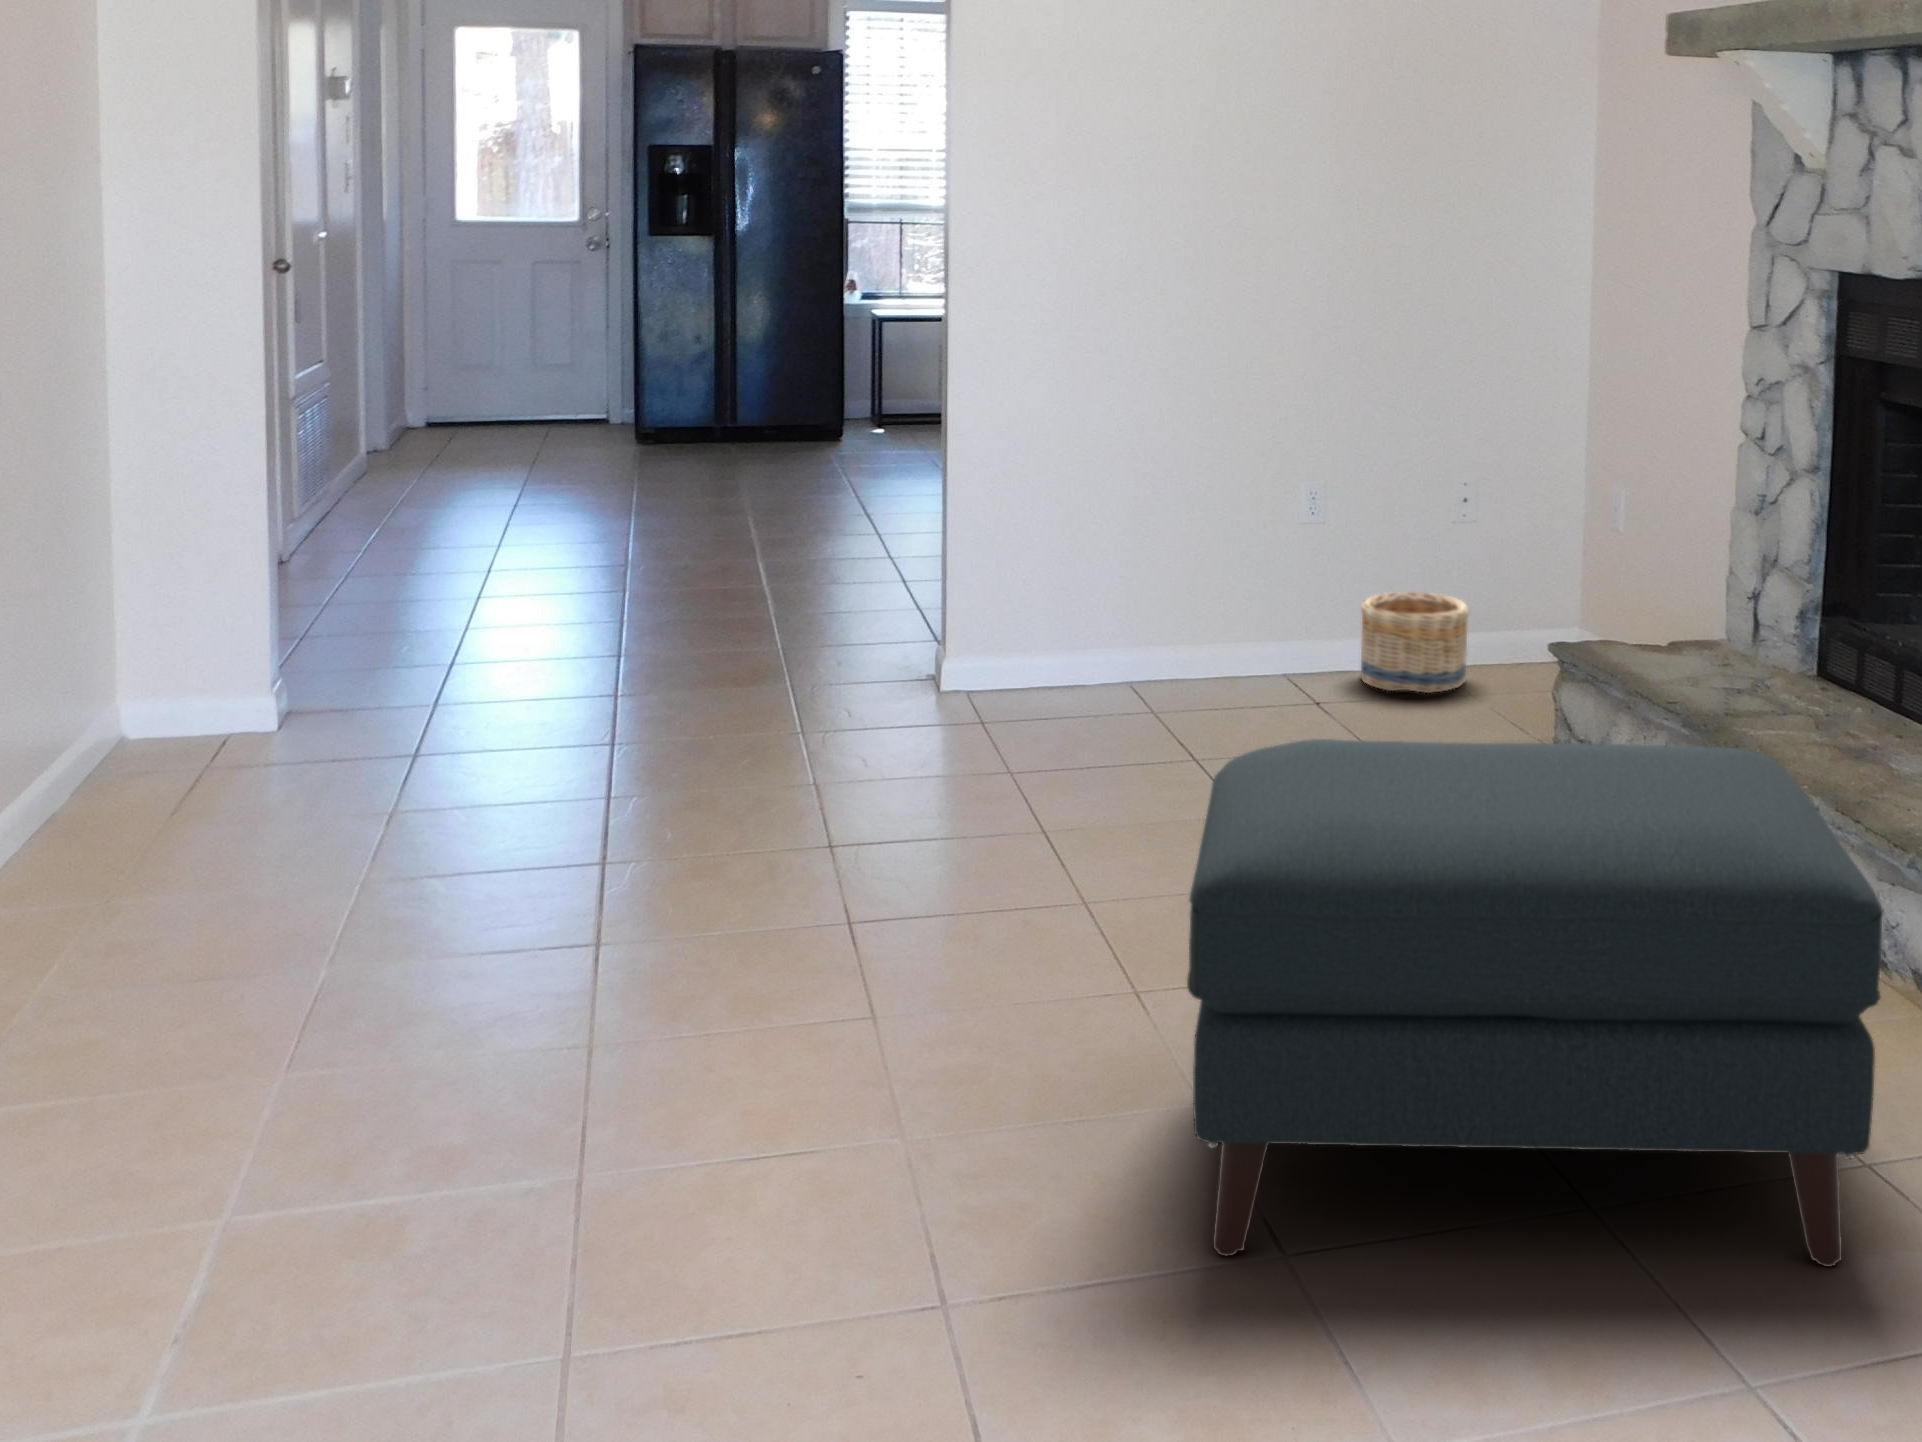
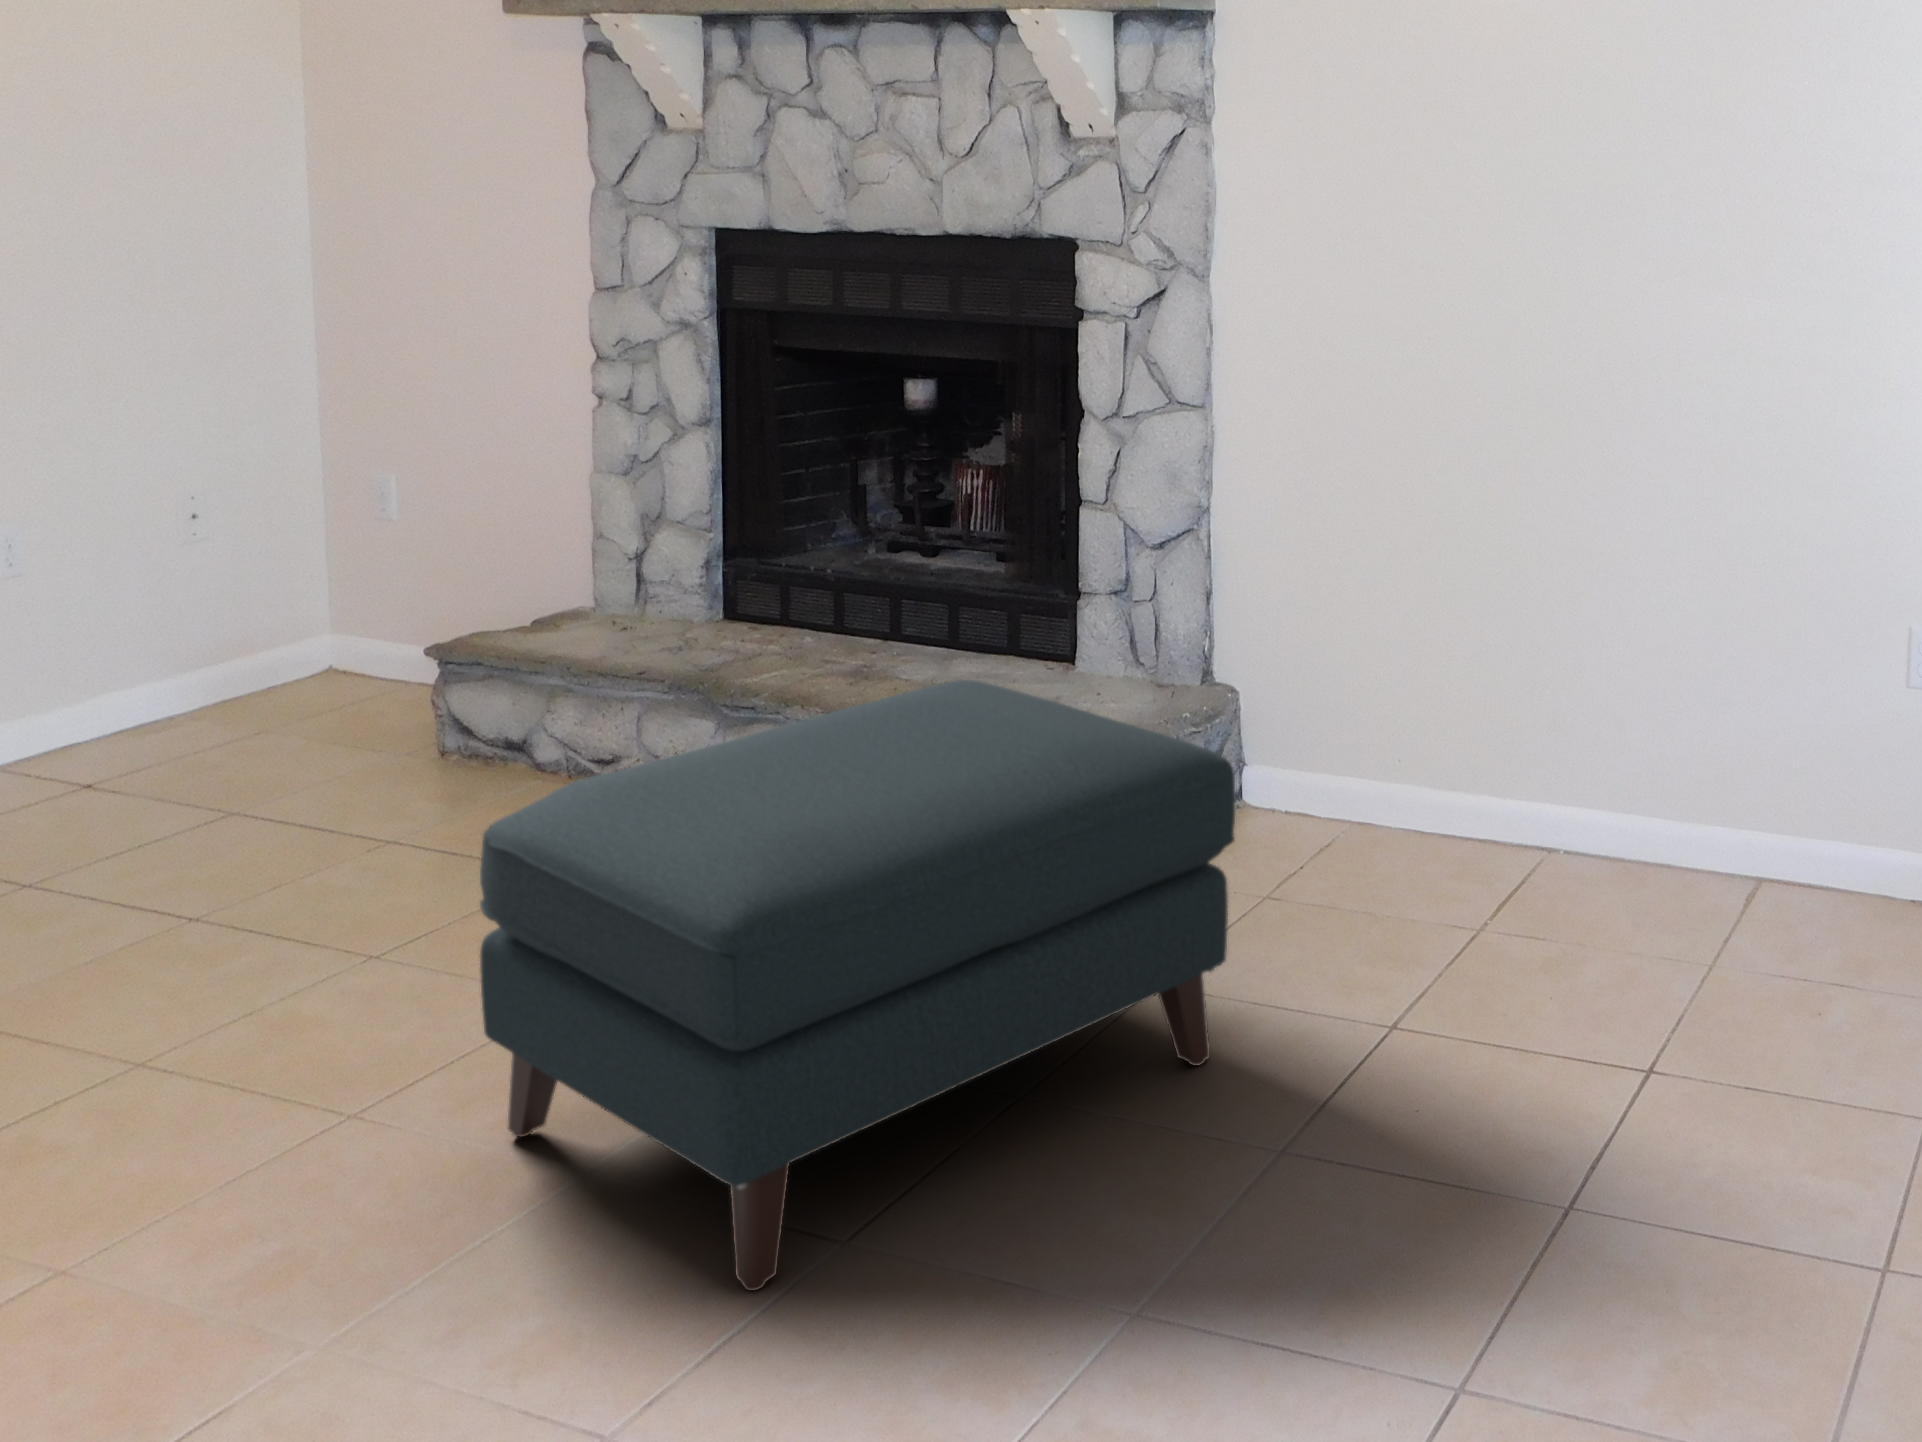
basket: present [1361,592,1469,693] -> none [61,635,219,762]

